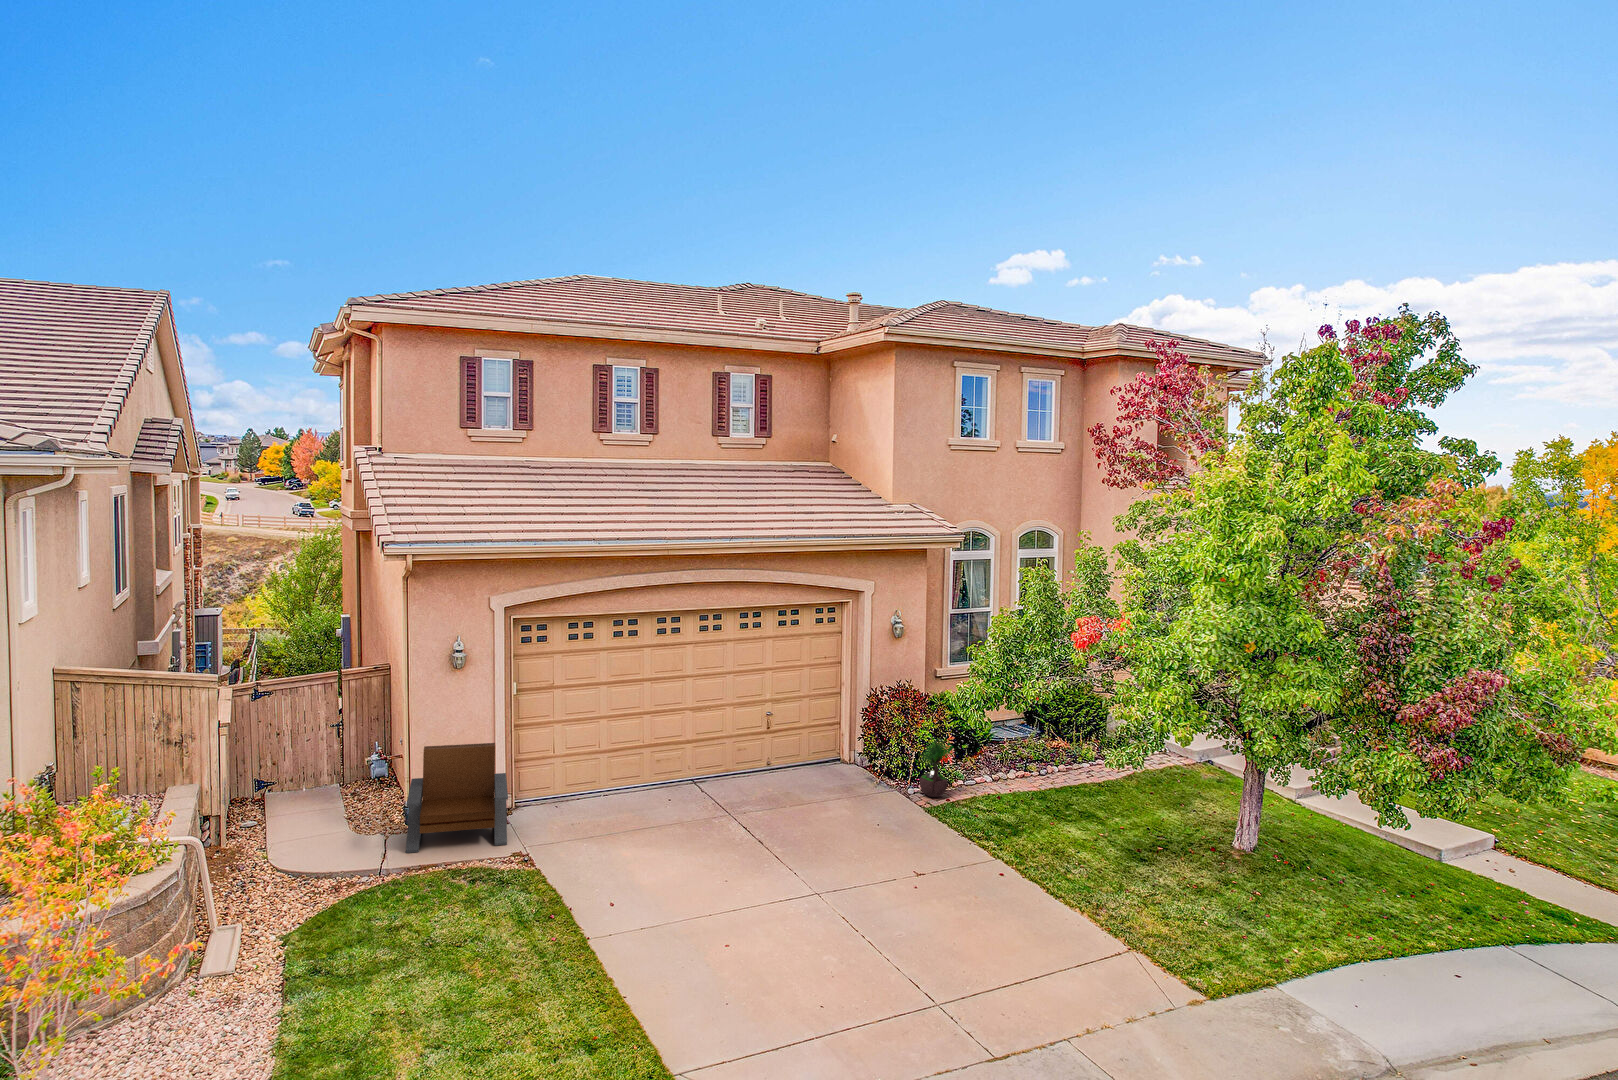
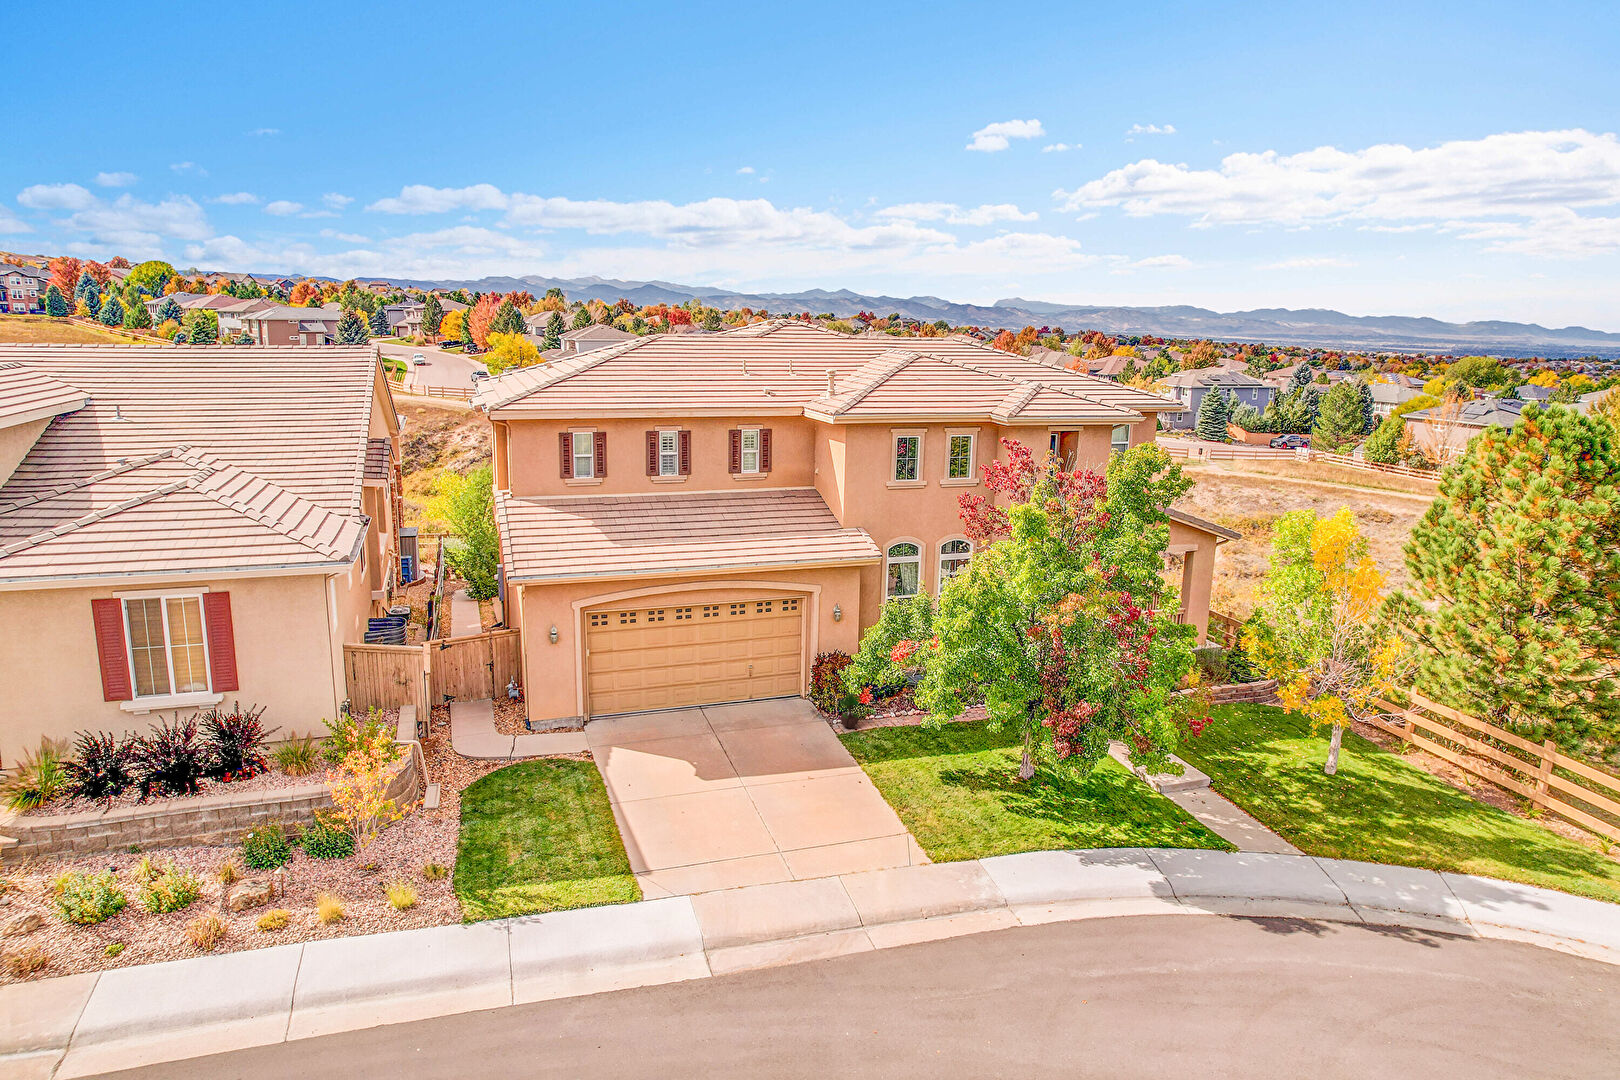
lounge chair: present [406,743,508,853] -> none [524,686,583,748]

